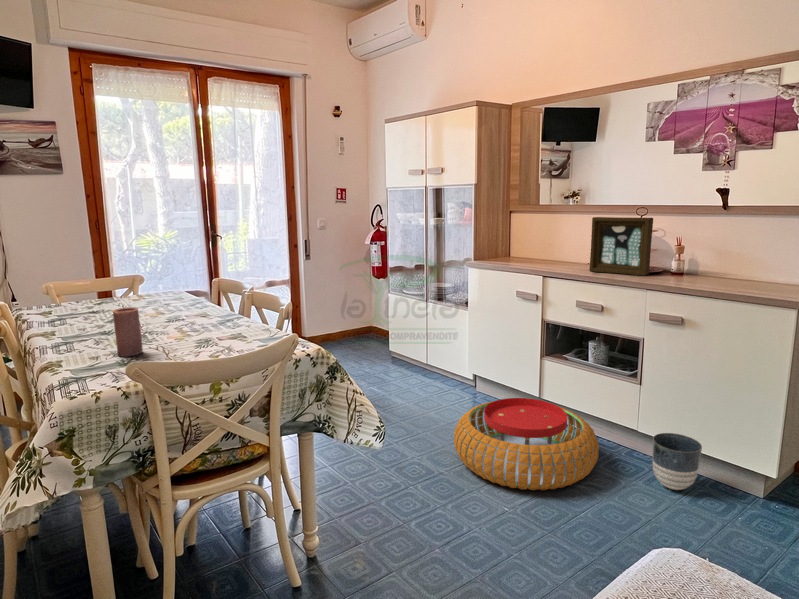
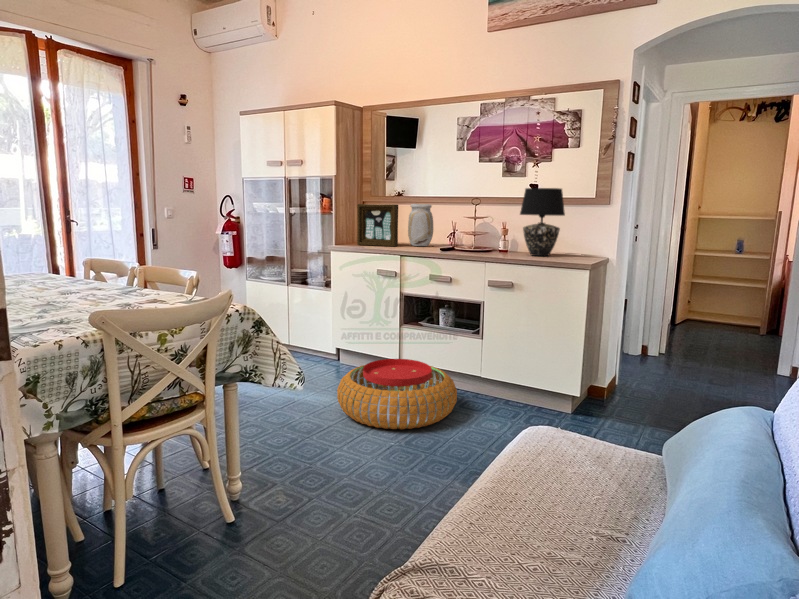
table lamp: none [697,195,765,285] -> present [520,188,565,256]
vase: none [556,214,587,264] -> present [408,204,433,246]
picture frame: present [589,217,653,276] -> present [357,204,398,246]
candle: present [113,307,143,357] -> none [35,272,66,320]
planter: present [653,433,702,490] -> none [497,373,531,415]

